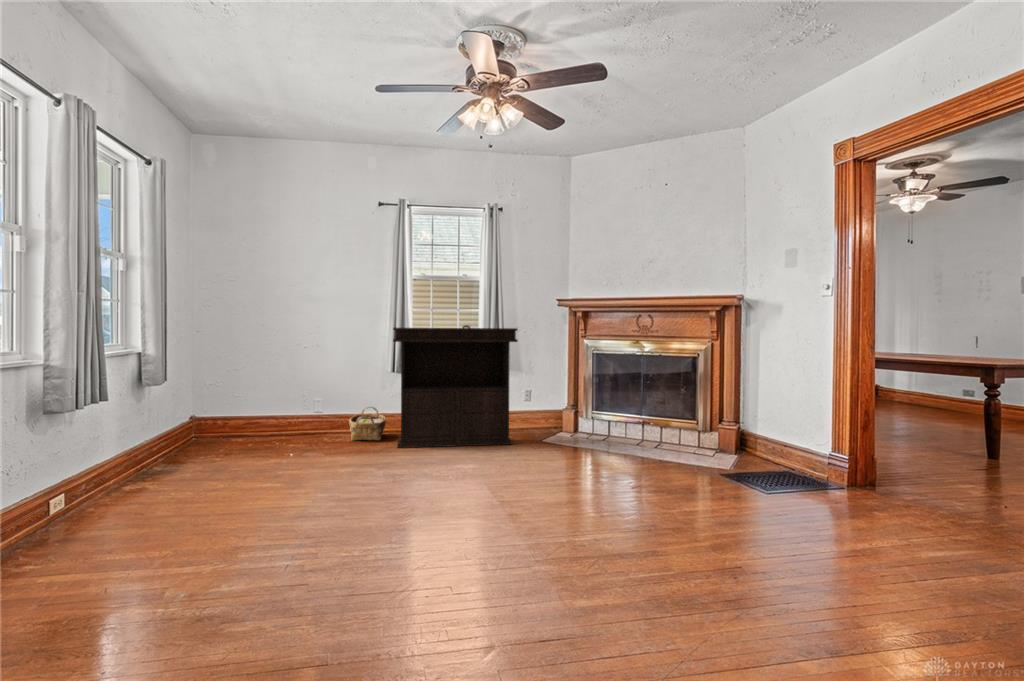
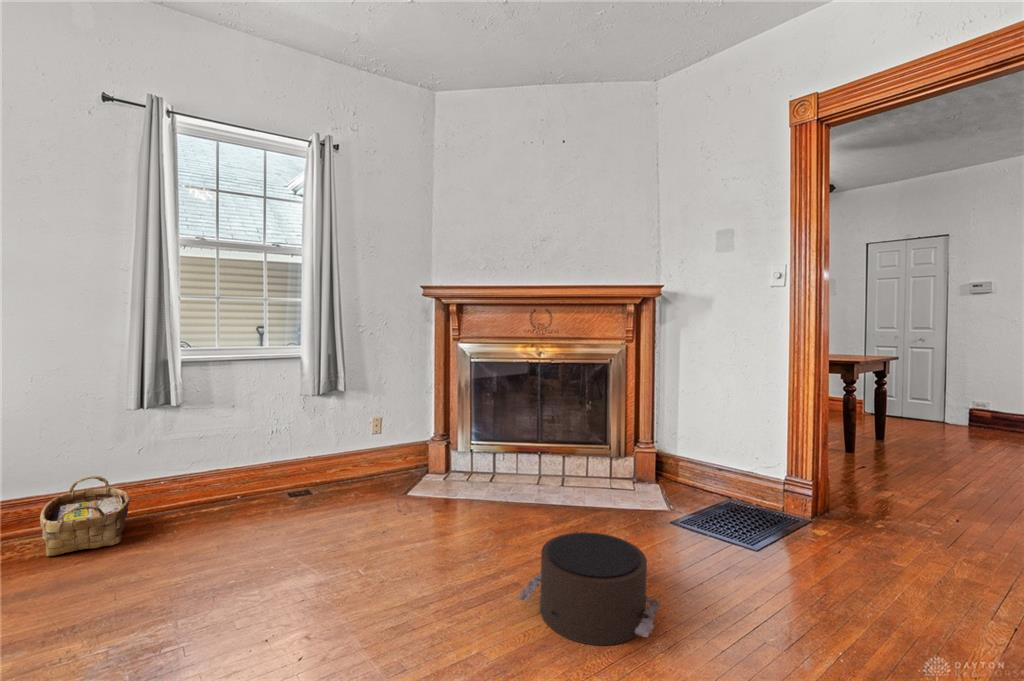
console table: present [393,328,518,448] -> none [149,330,387,563]
pouf: none [545,446,621,494] -> present [518,532,659,645]

